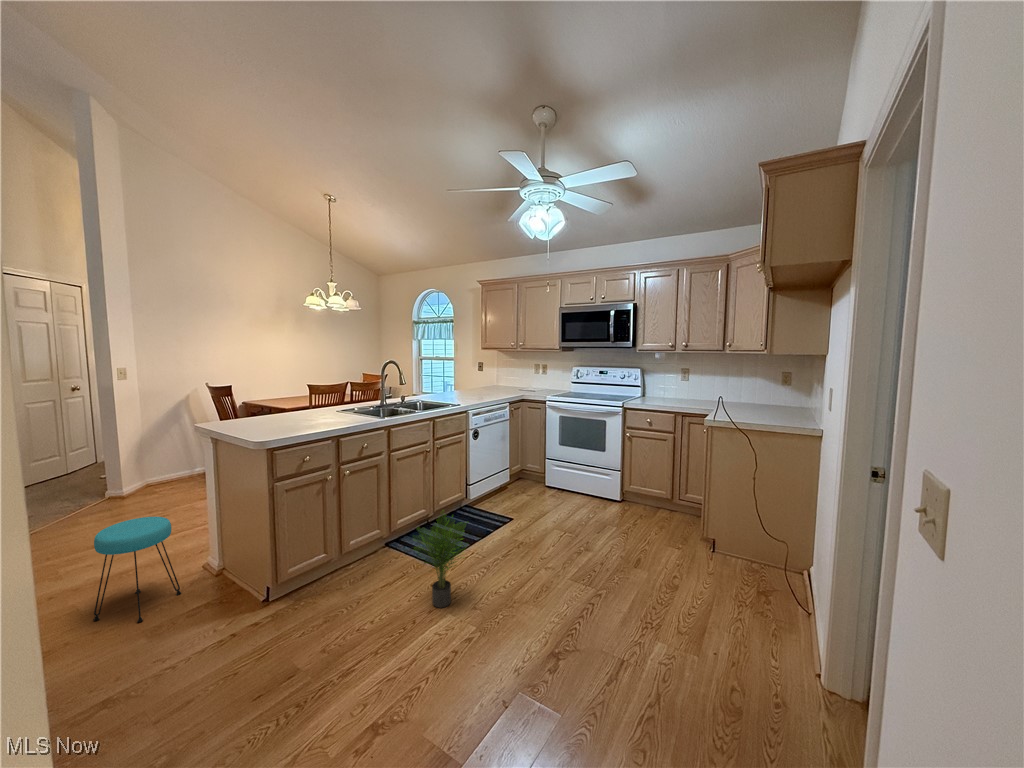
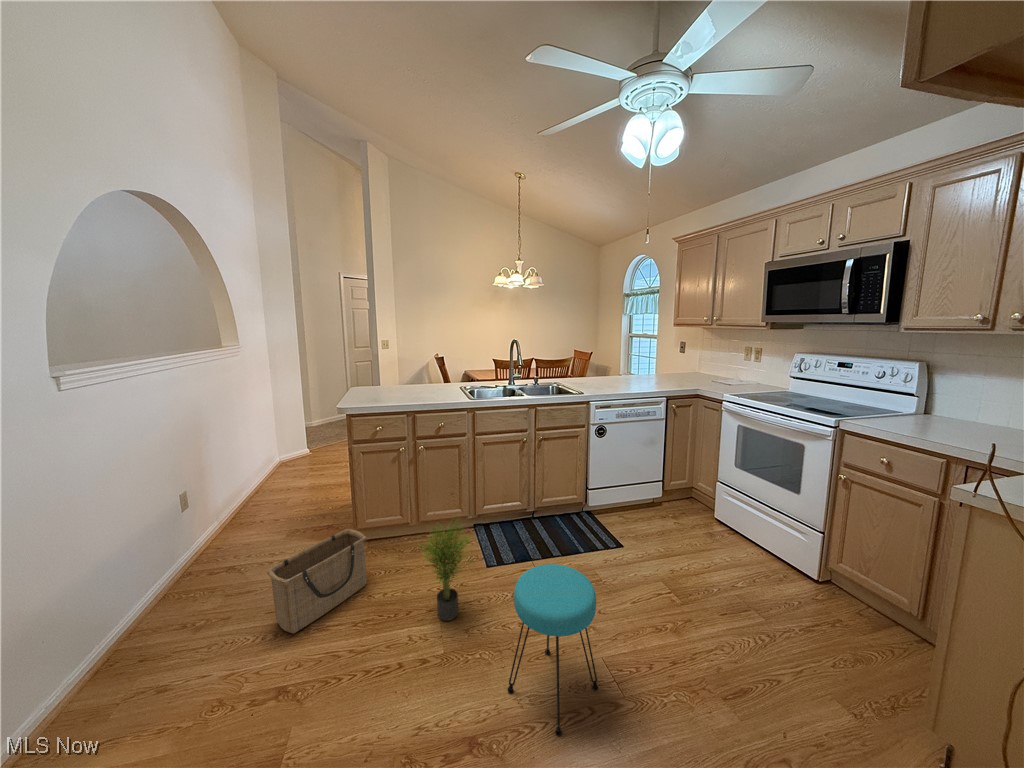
stool: present [93,517,181,622] -> present [508,564,598,735]
basket: none [272,566,339,686] -> present [267,529,367,633]

